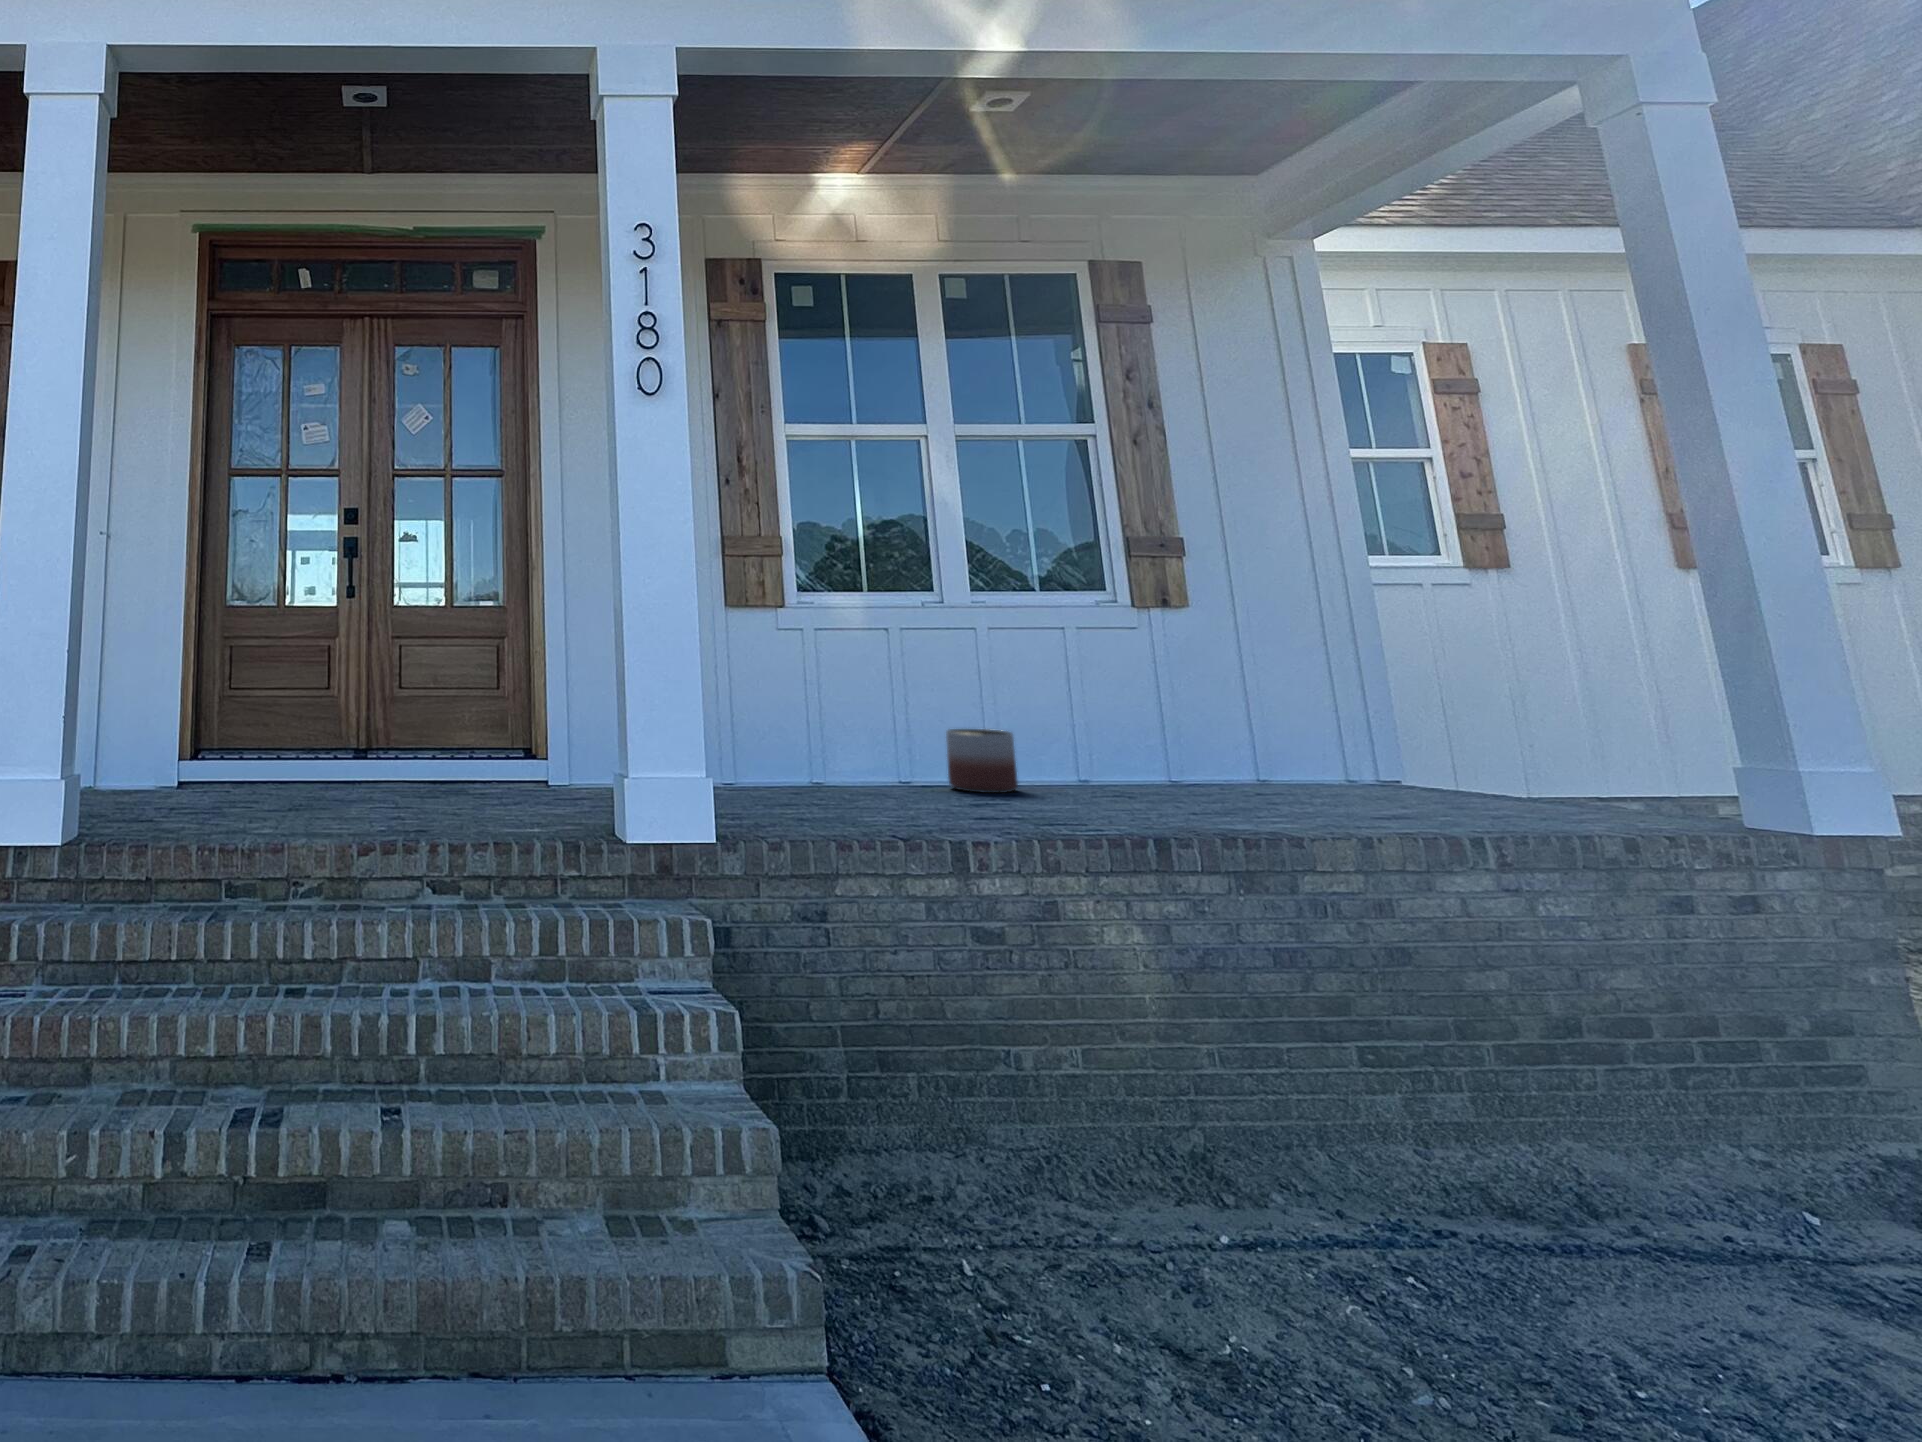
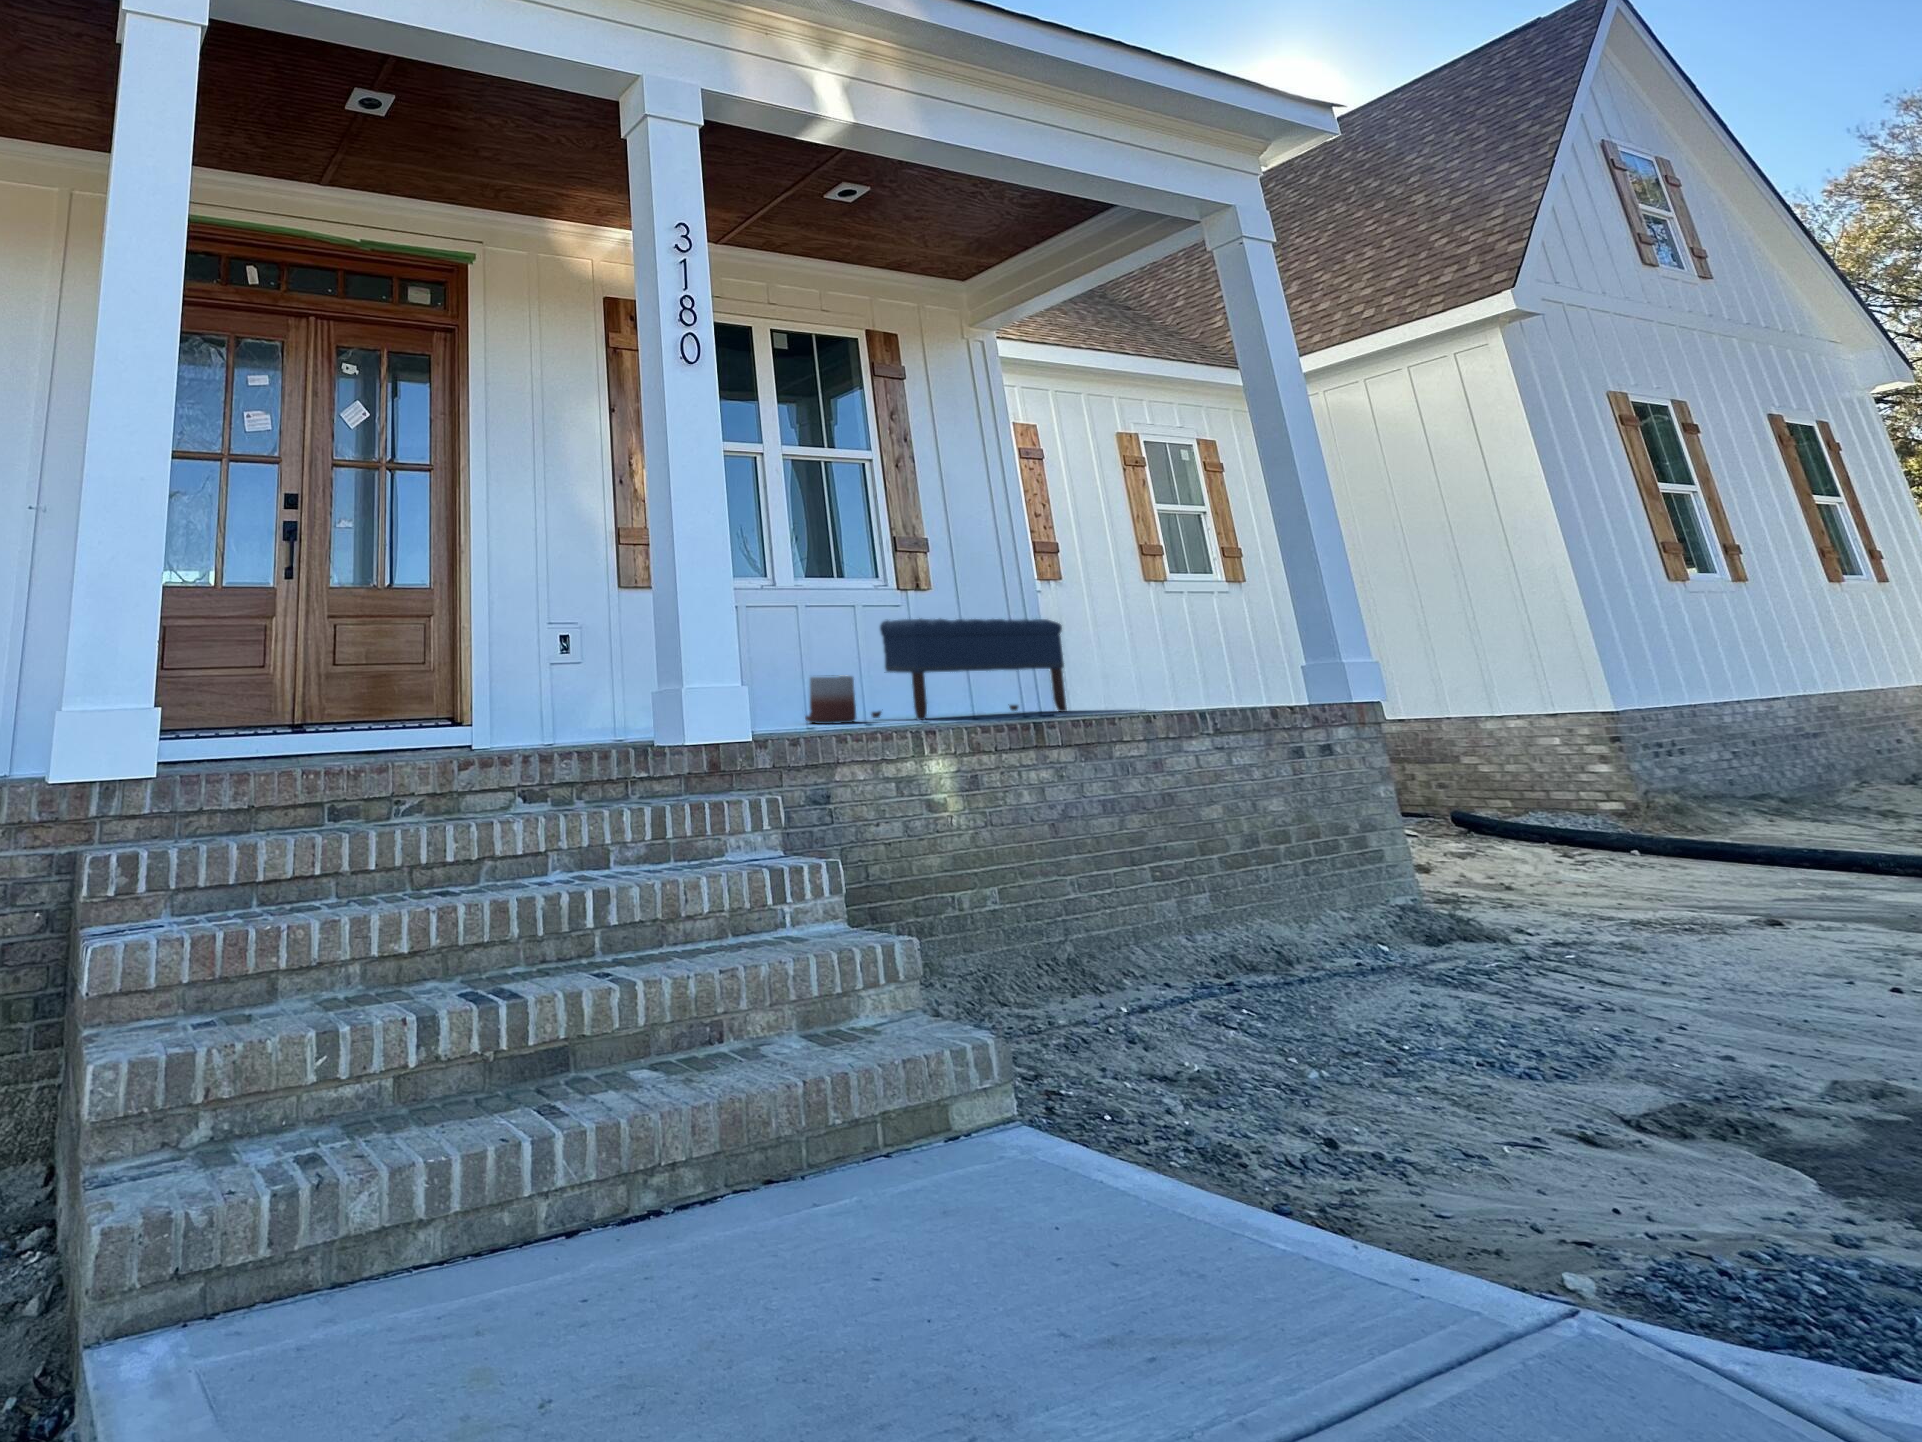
bench: none [1036,662,1358,798] -> present [871,618,1067,720]

